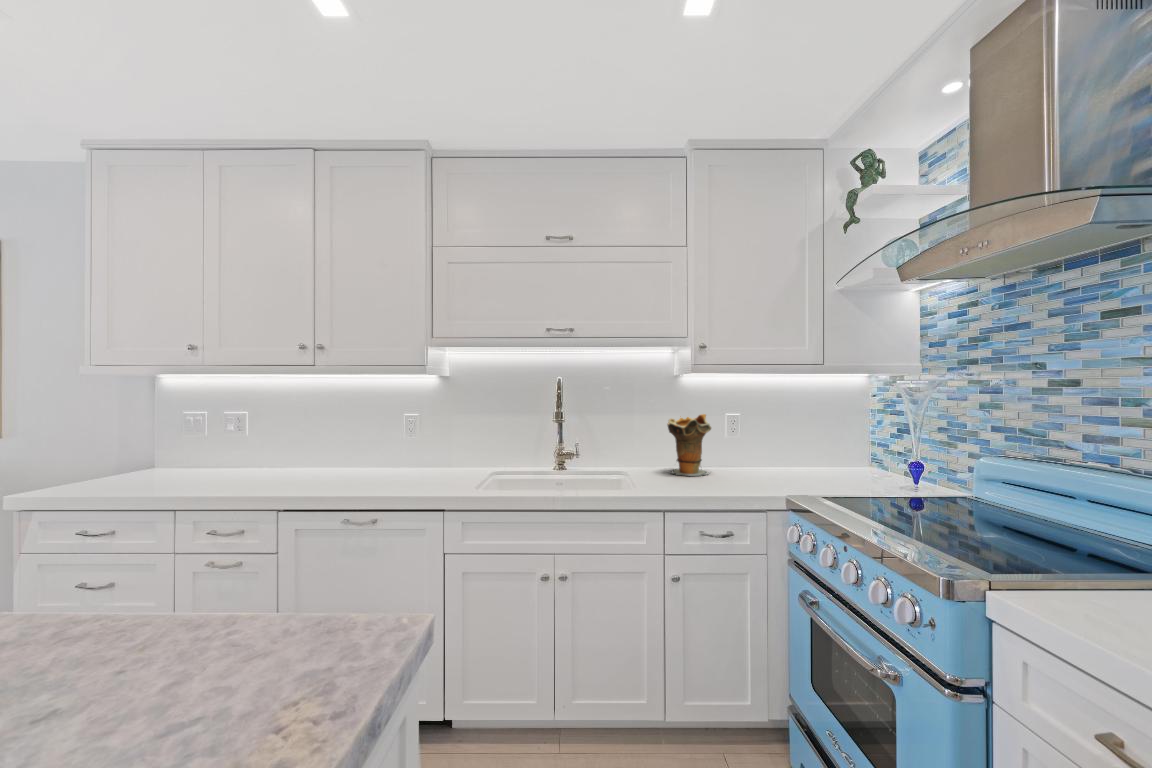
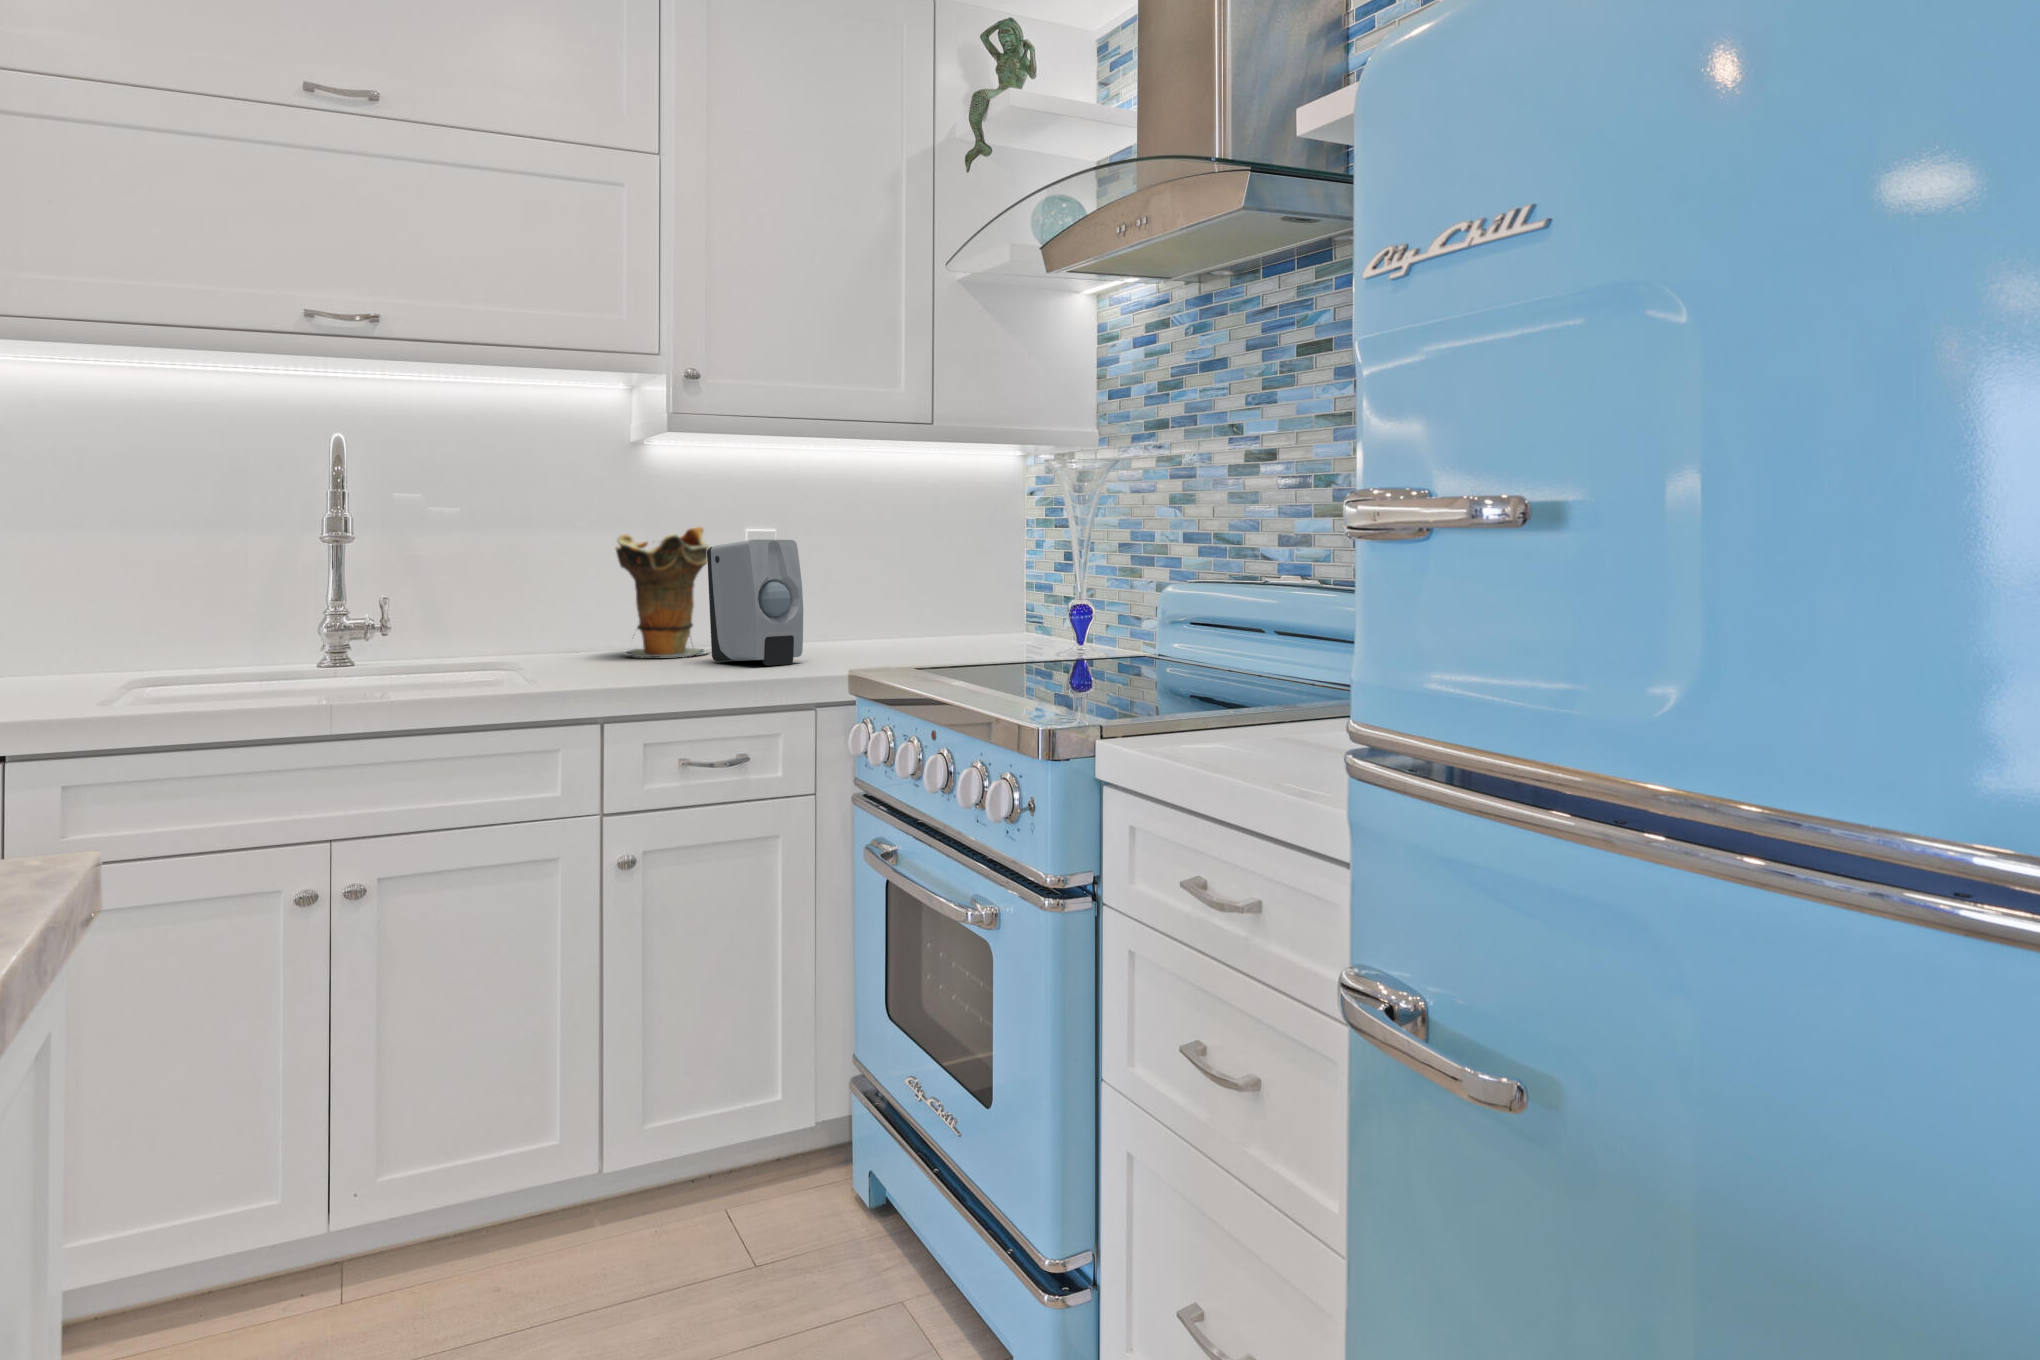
soap dispenser: none [710,425,758,487] -> present [707,540,803,666]

